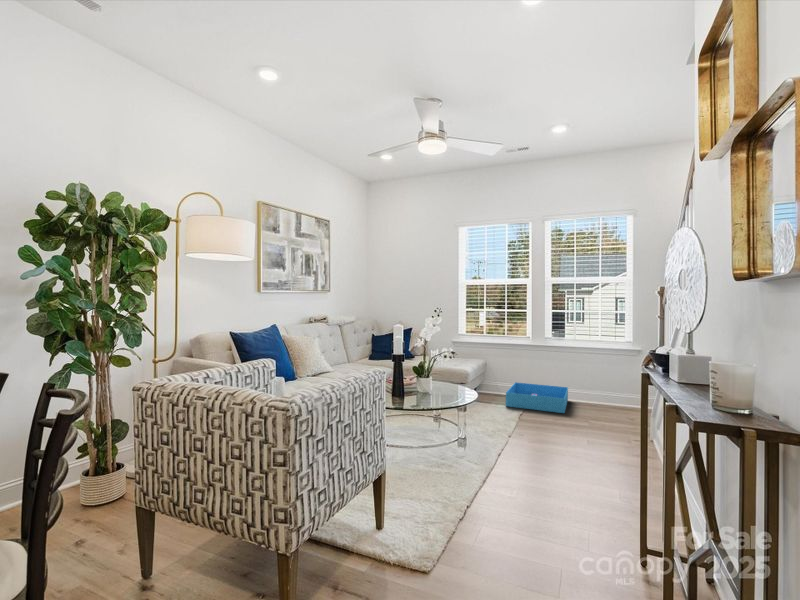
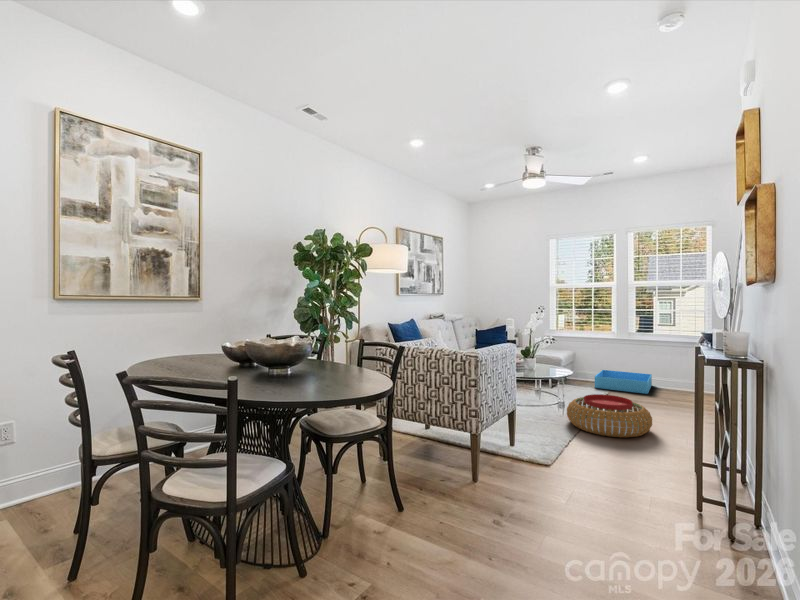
pouf: none [467,428,575,495] -> present [567,394,652,438]

